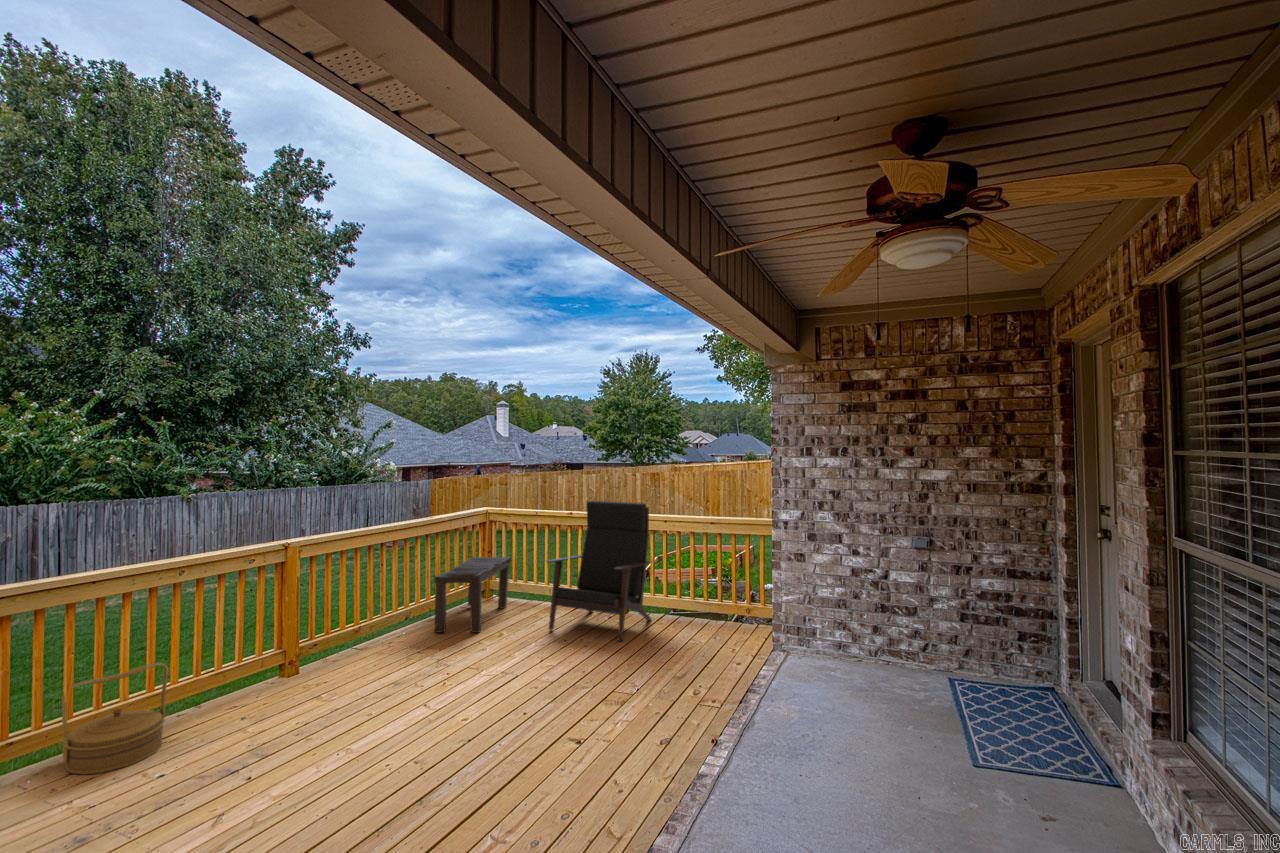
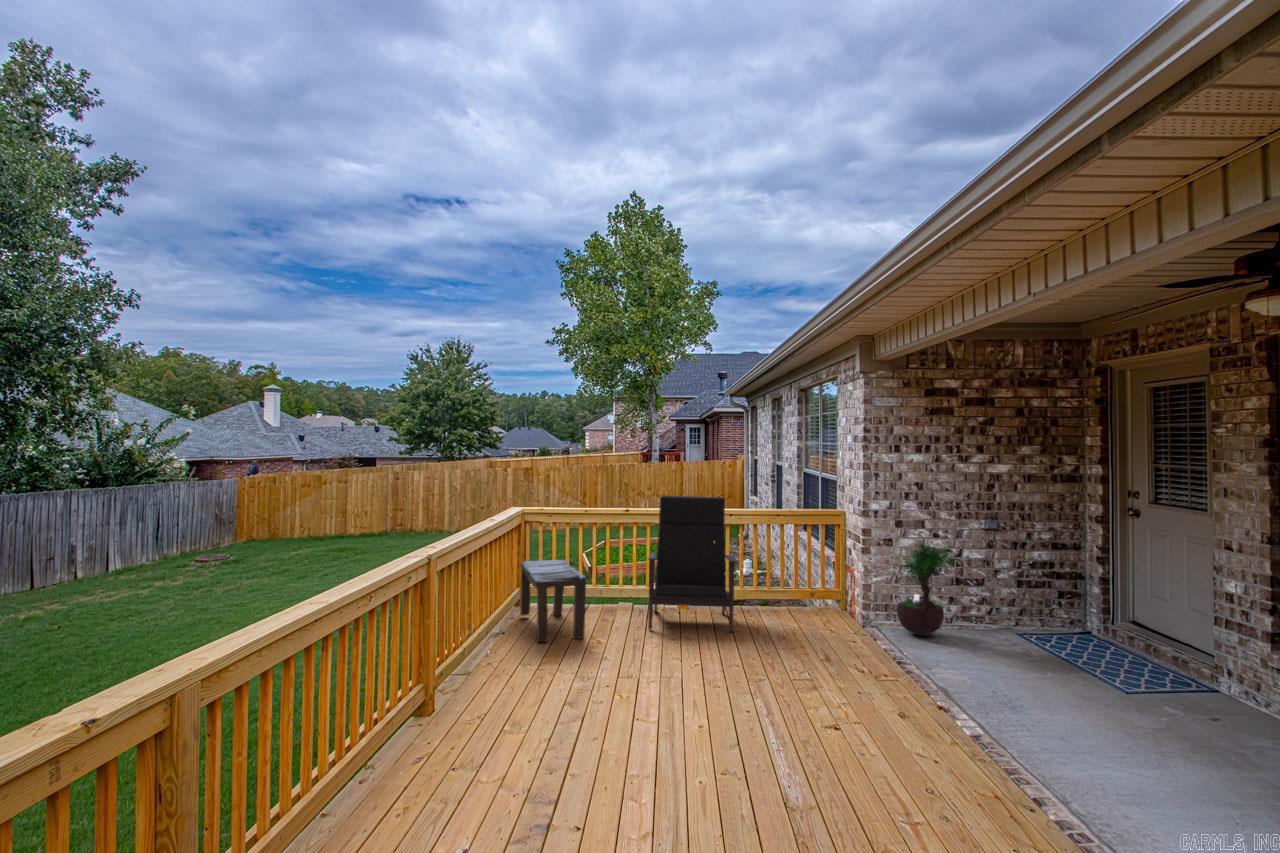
potted tree: none [782,549,855,669] -> present [895,540,955,636]
woven basket: present [62,662,168,774] -> none [408,674,491,789]

